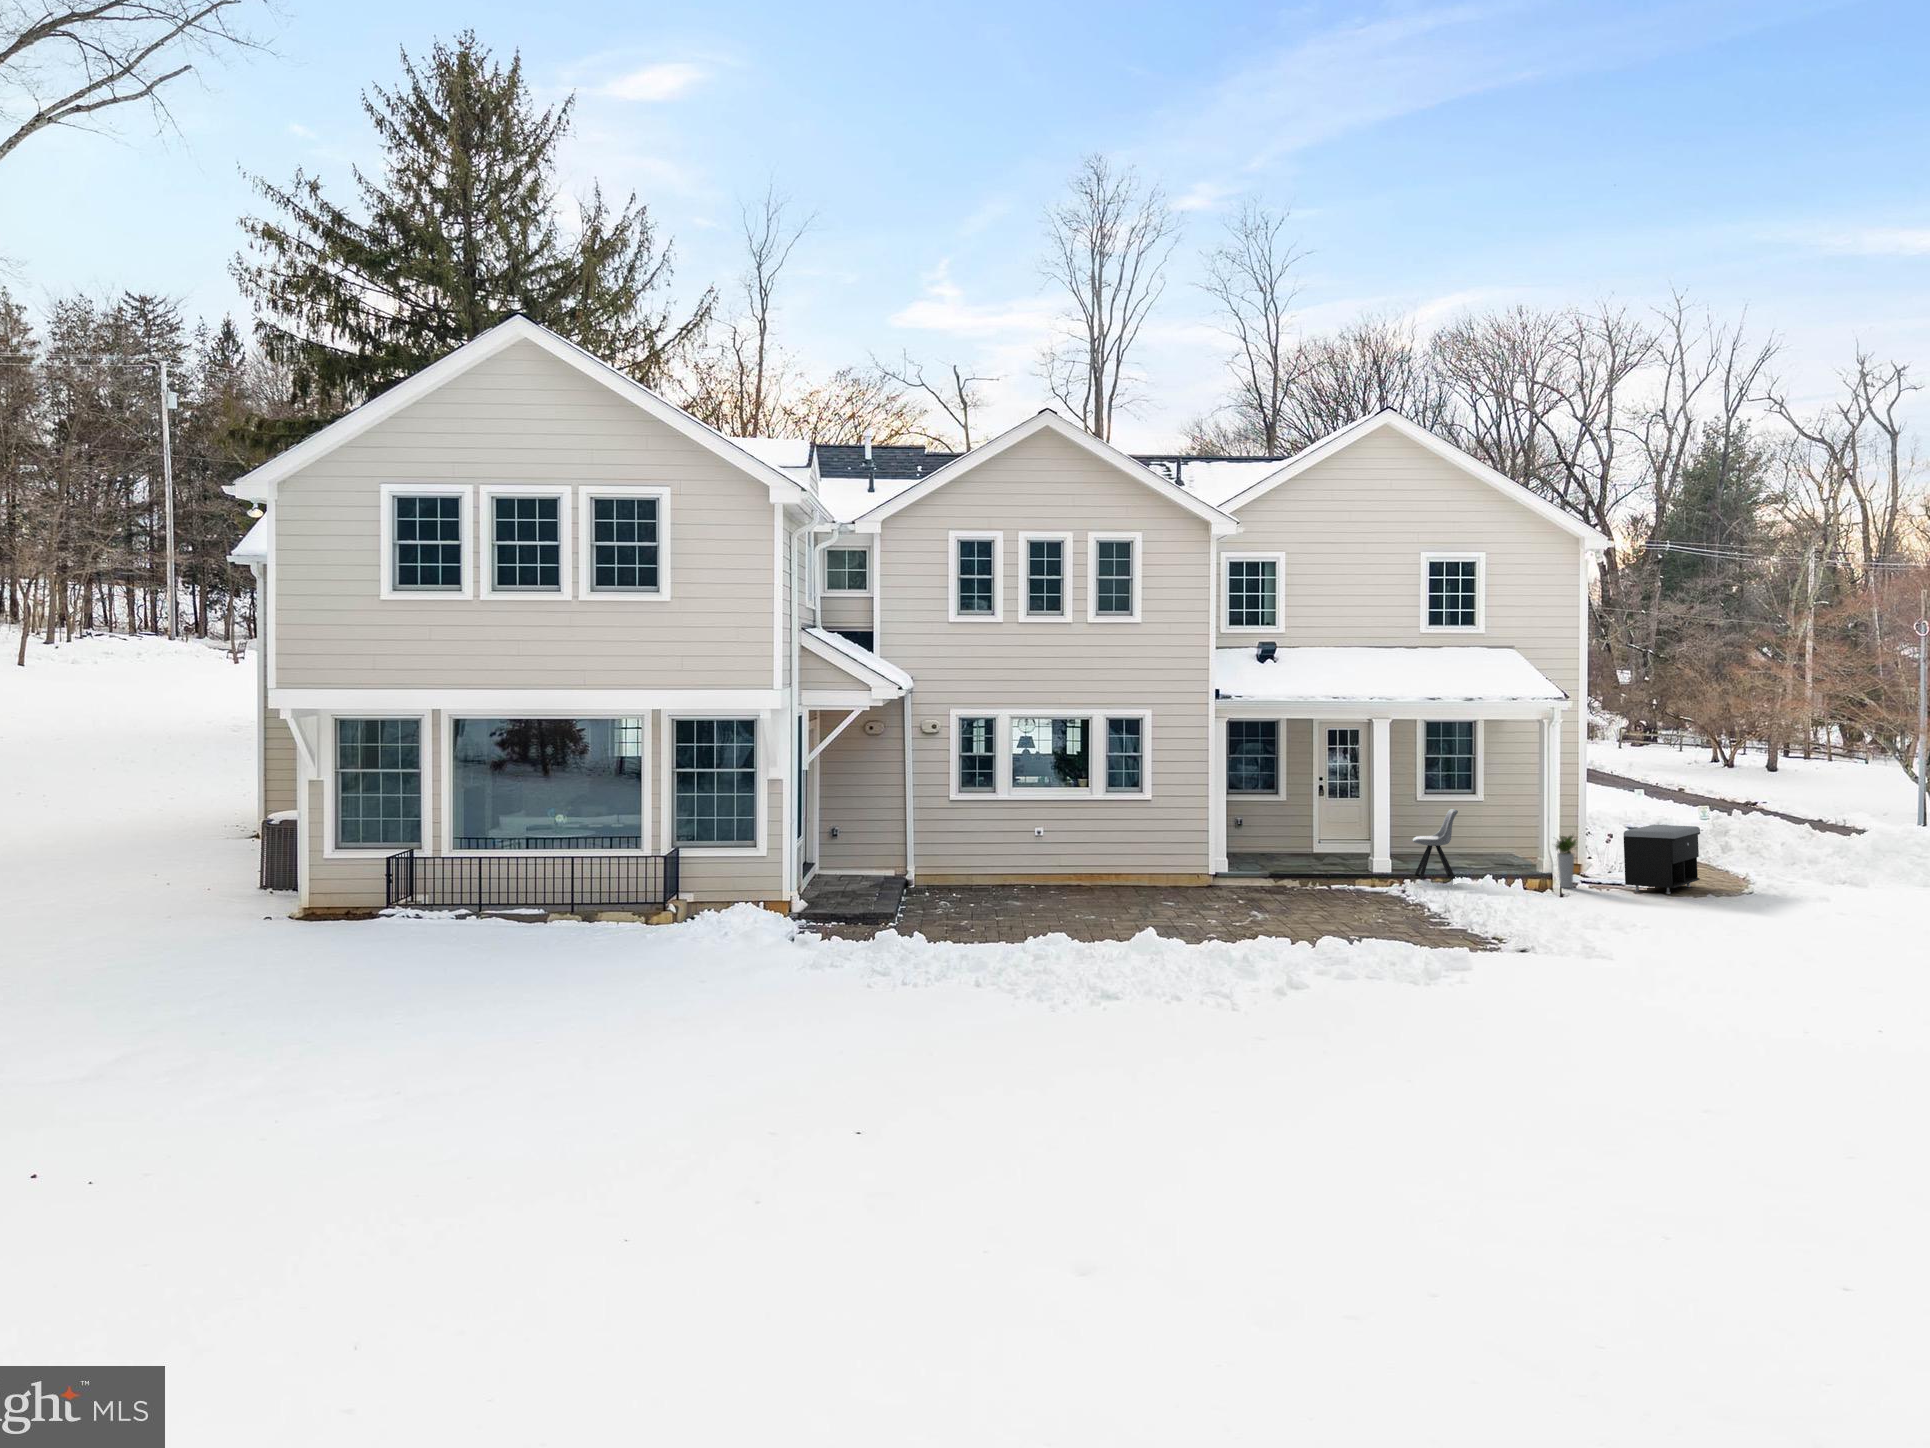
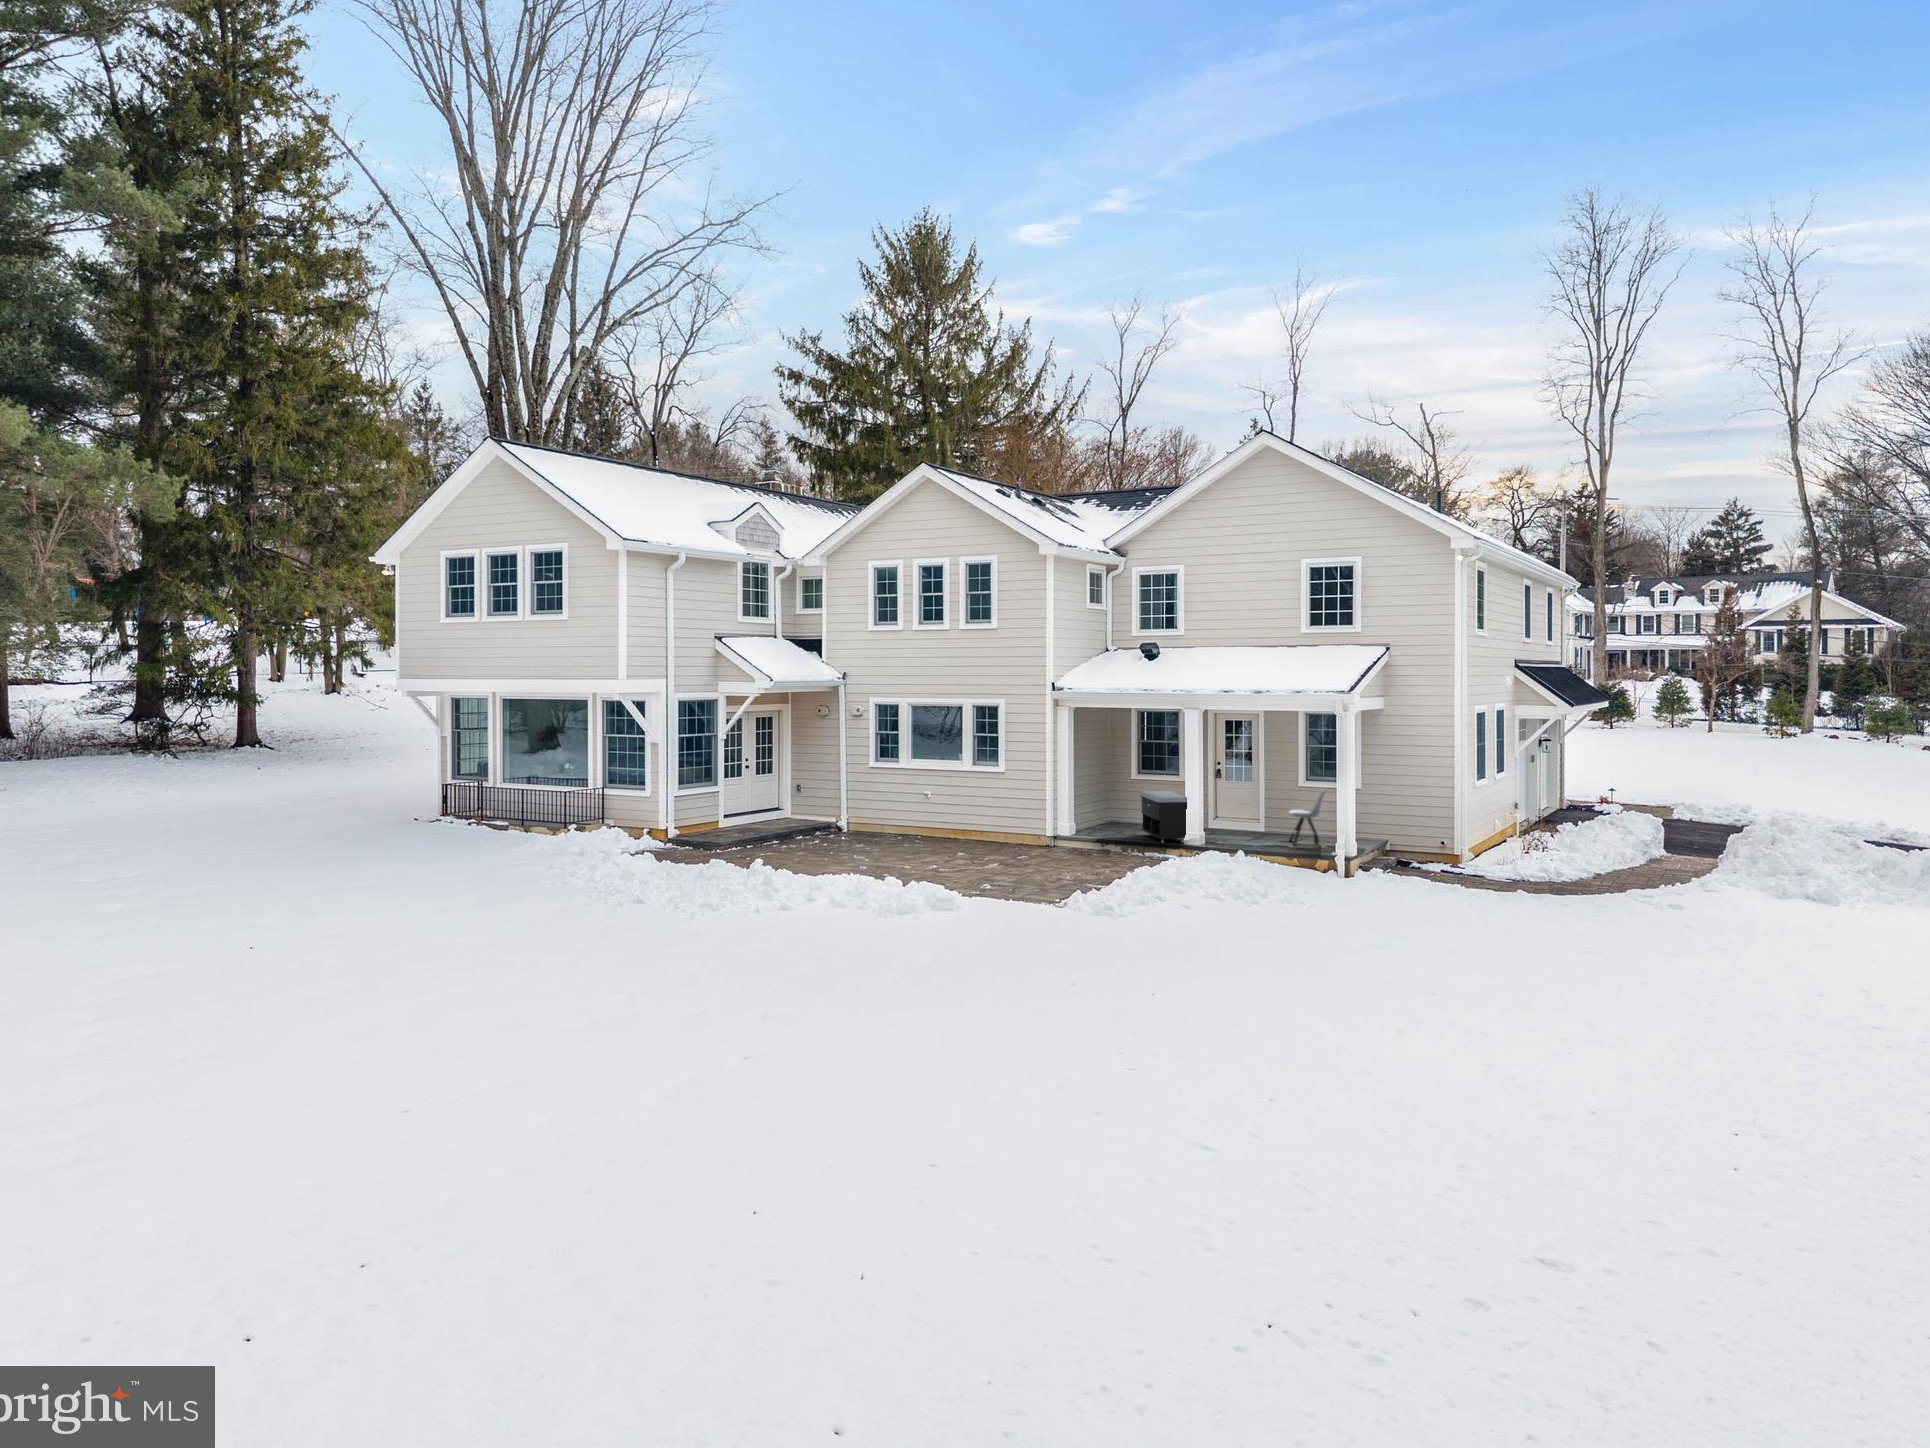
storage bench: present [1624,825,1700,894] -> present [1140,791,1187,843]
planter: present [1556,836,1576,888] -> none [1399,814,1422,858]

